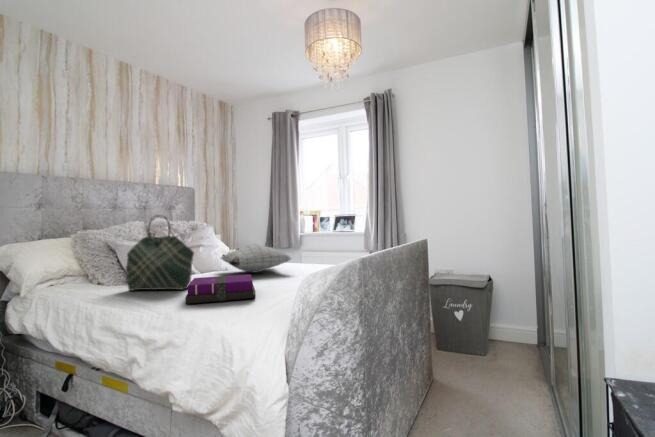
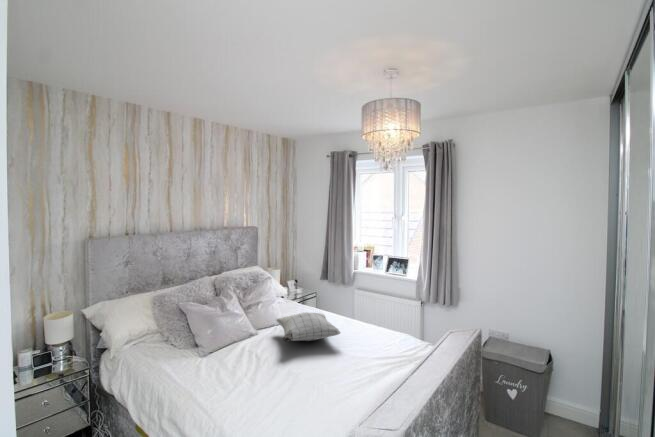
tote bag: present [126,217,194,291] -> none [197,303,253,372]
notebook: present [186,274,256,304] -> none [245,367,304,405]

